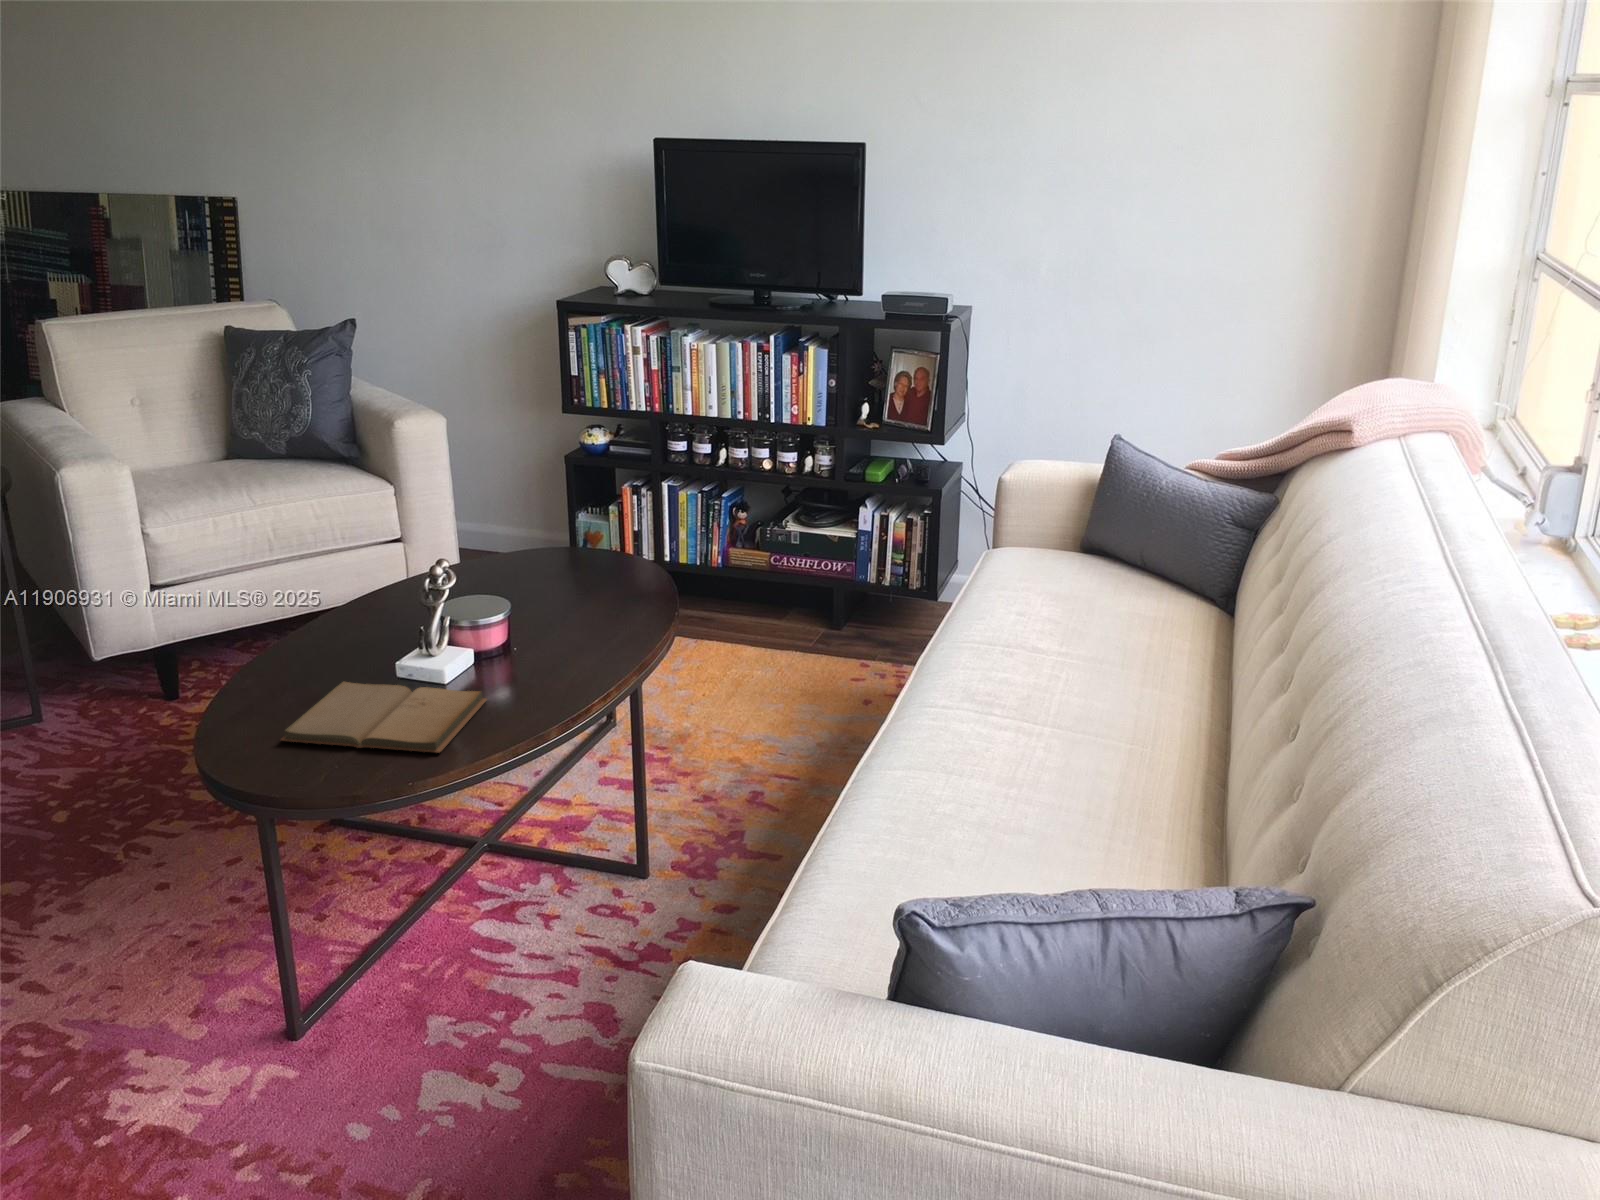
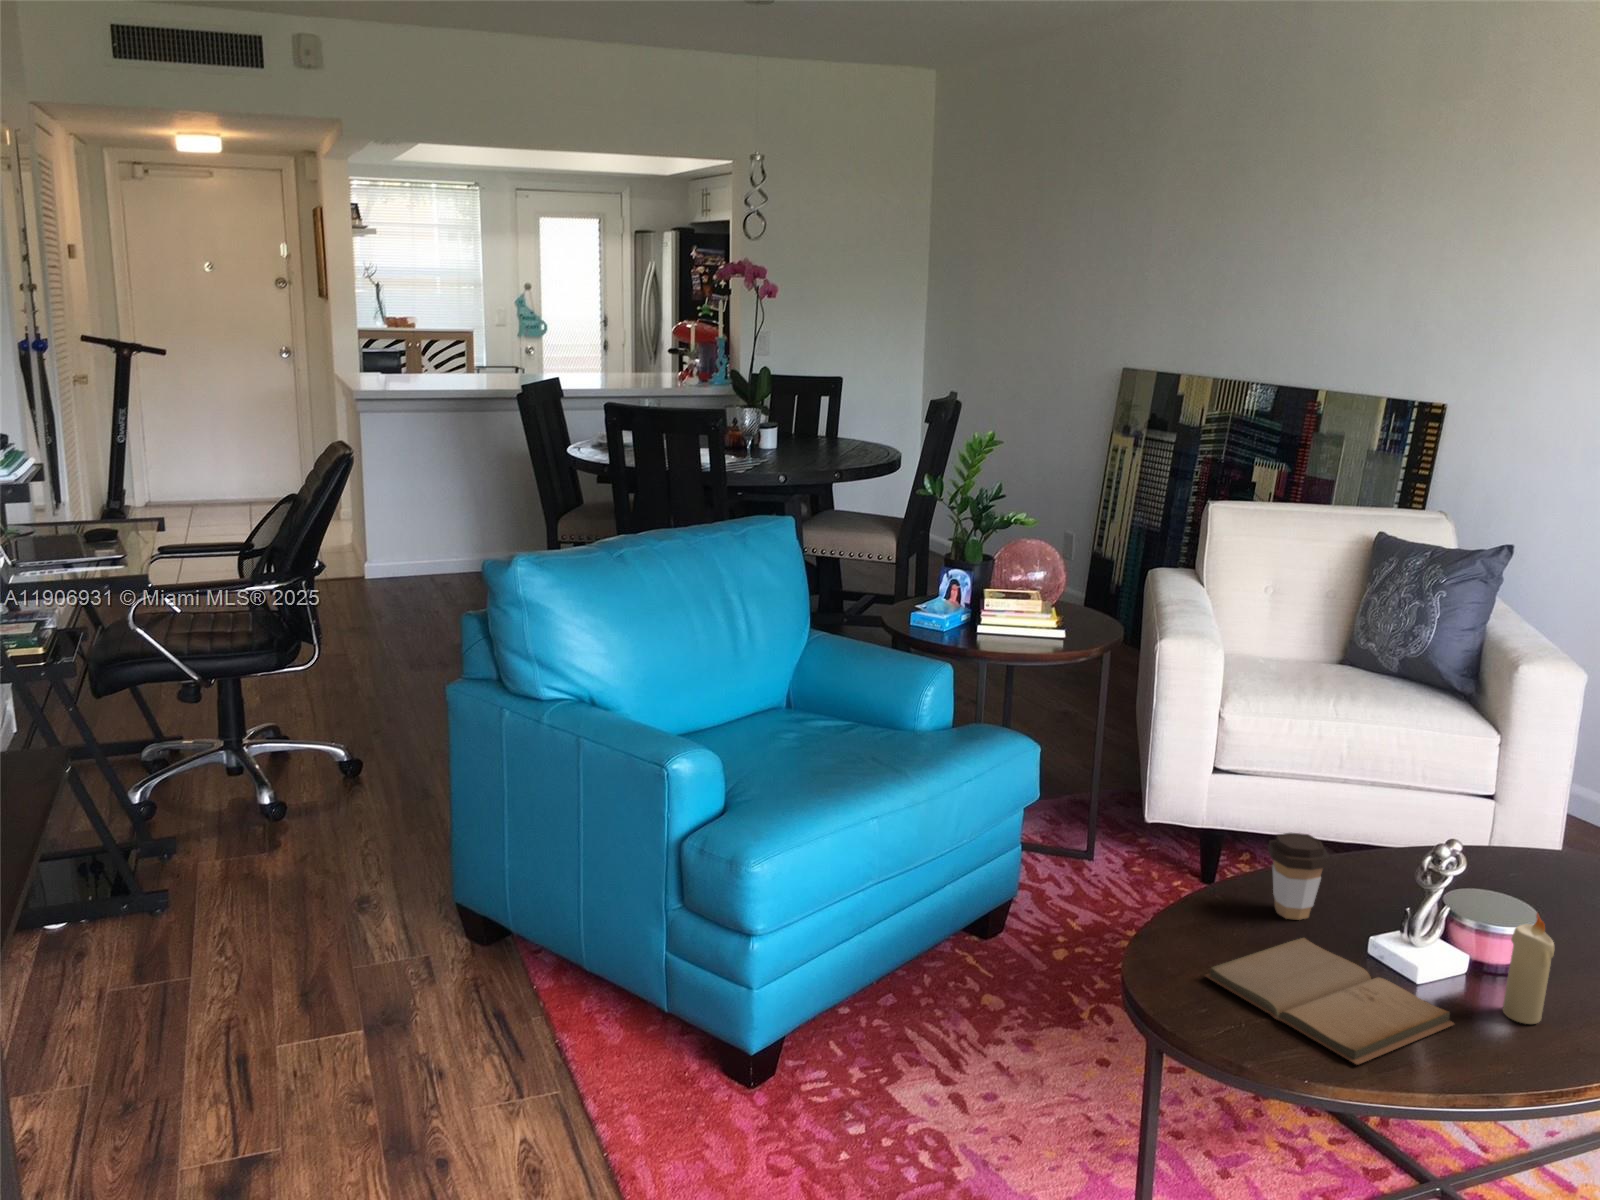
candle: none [506,592,539,681] -> present [1503,914,1554,1024]
coffee cup: none [281,595,342,675] -> present [1268,833,1330,920]

